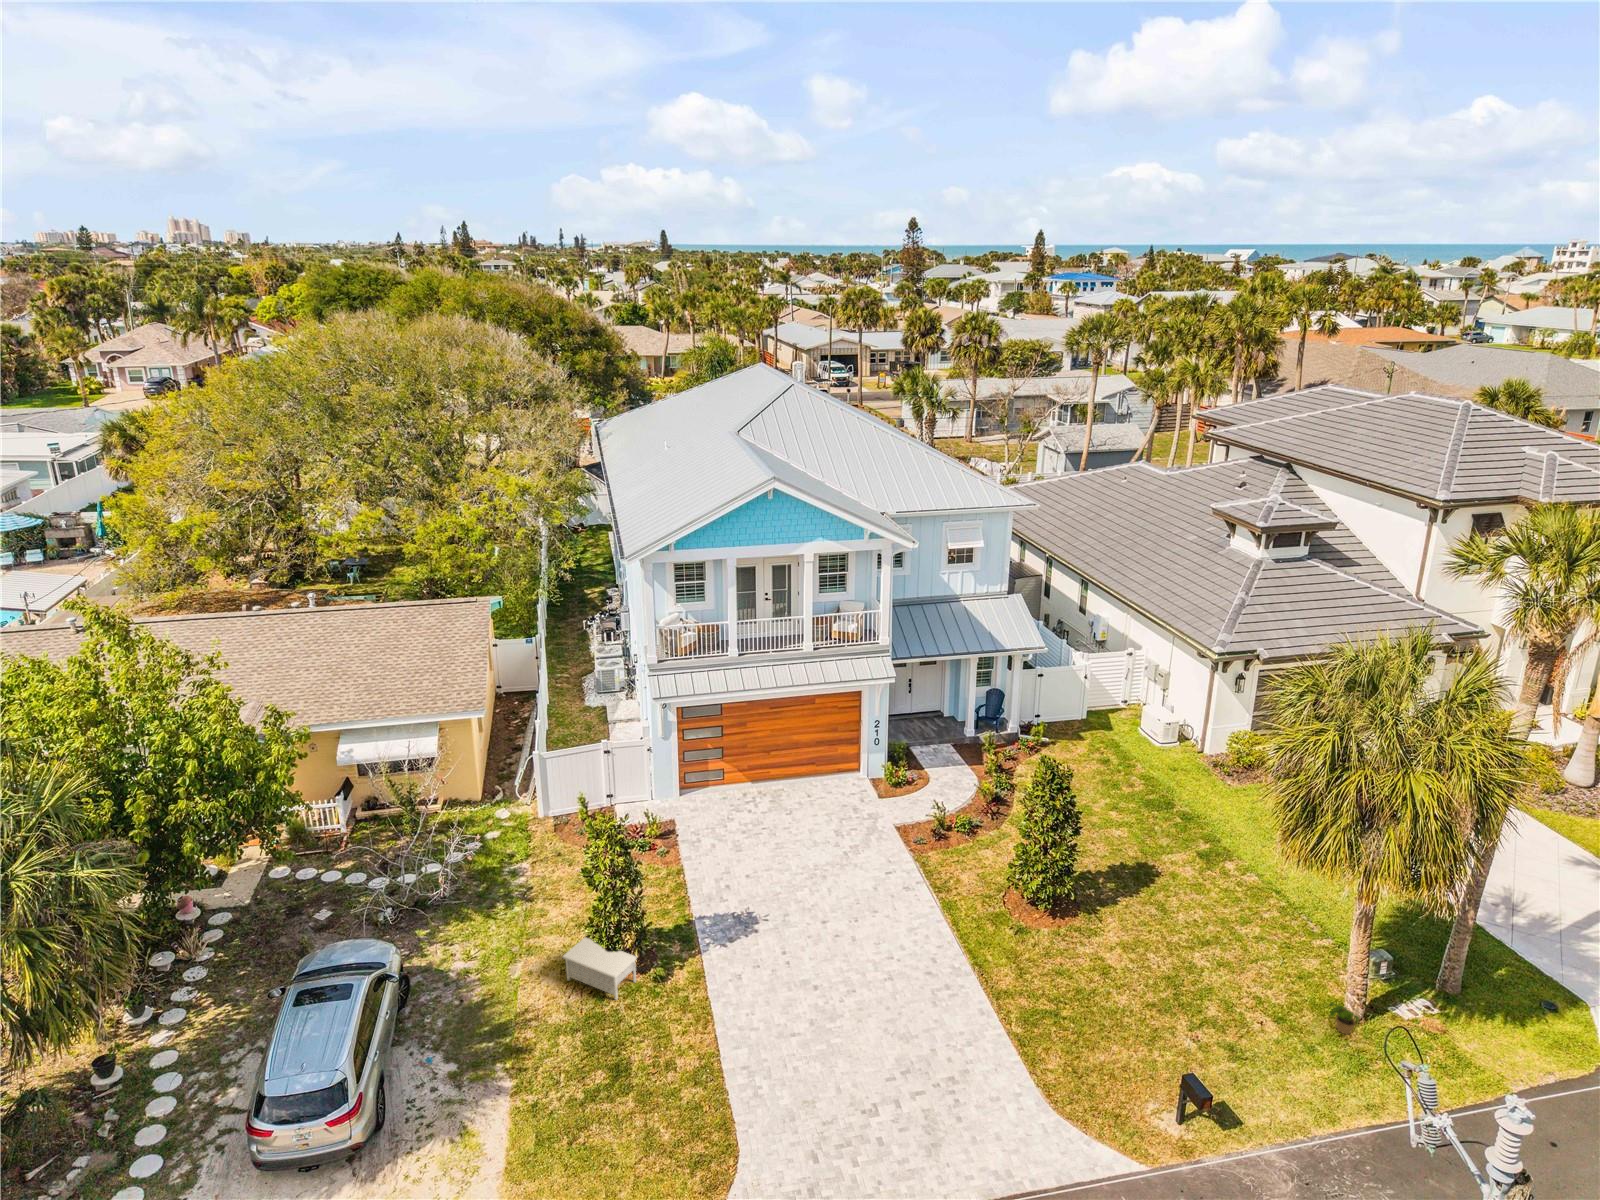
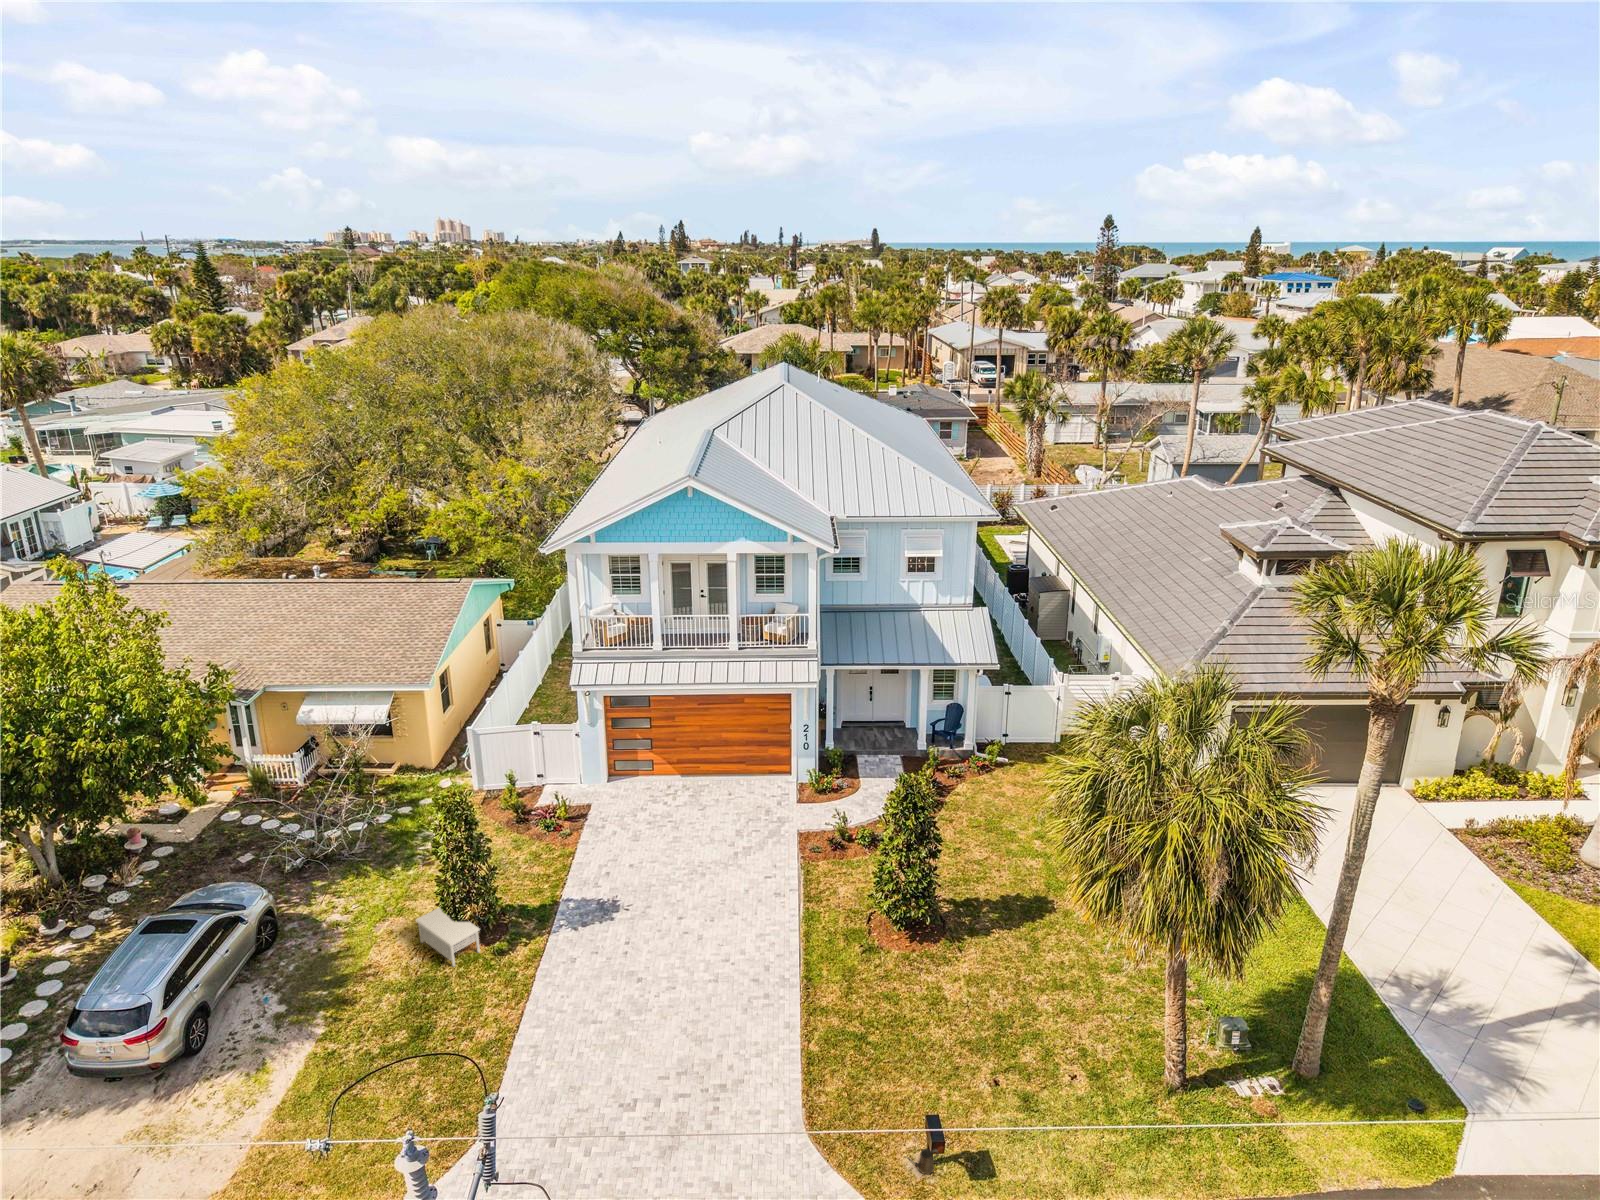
potted plant: present [1329,1003,1359,1034] -> none [1141,1067,1177,1104]
watering can: none [1161,1105,1187,1129] -> present [907,1149,939,1174]

